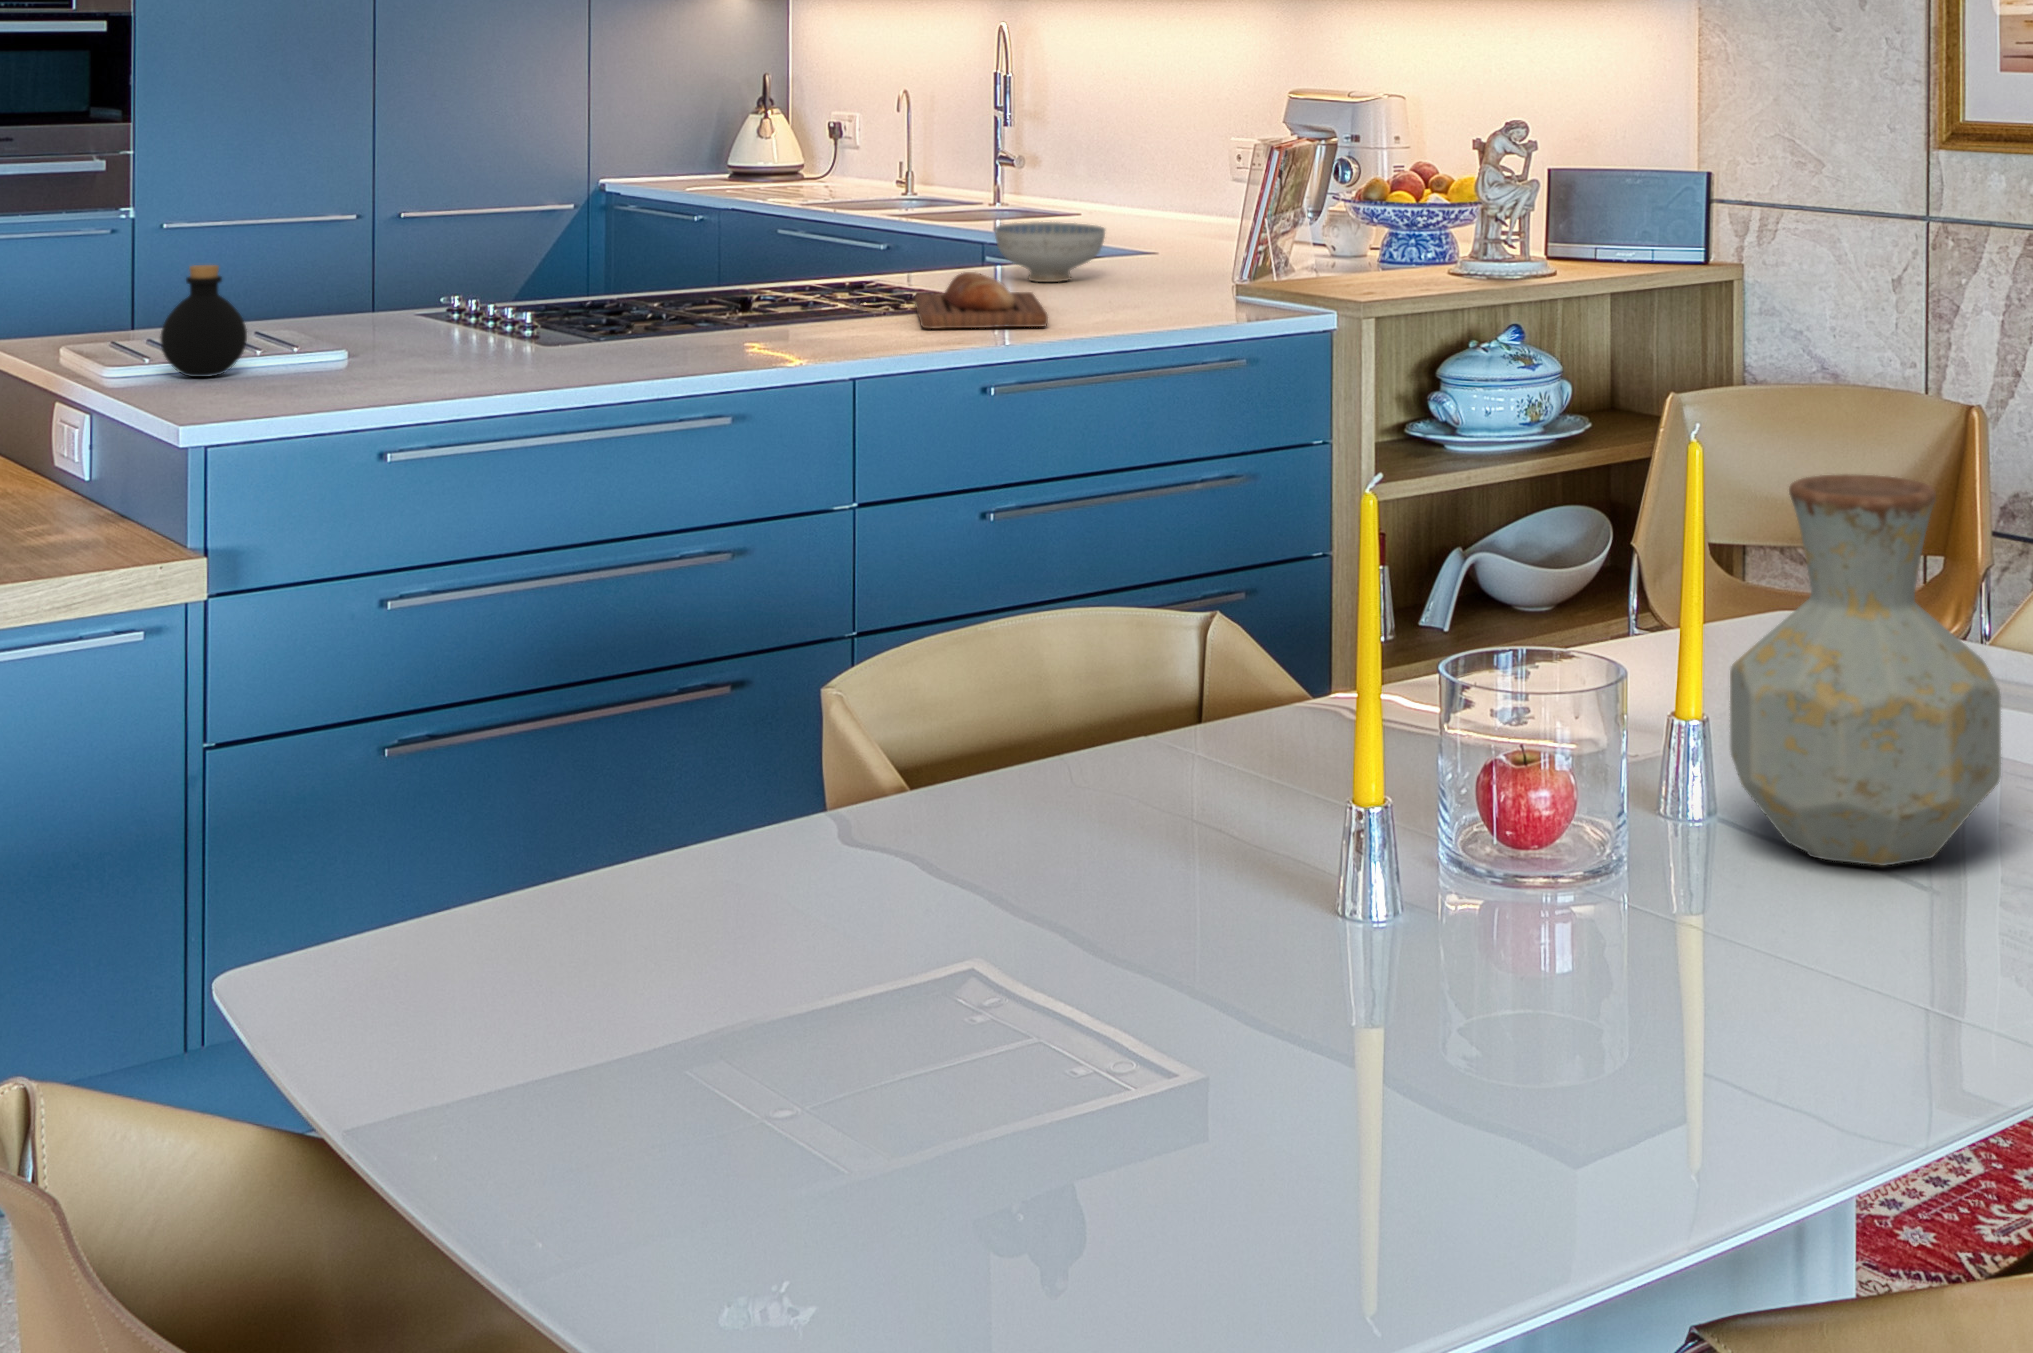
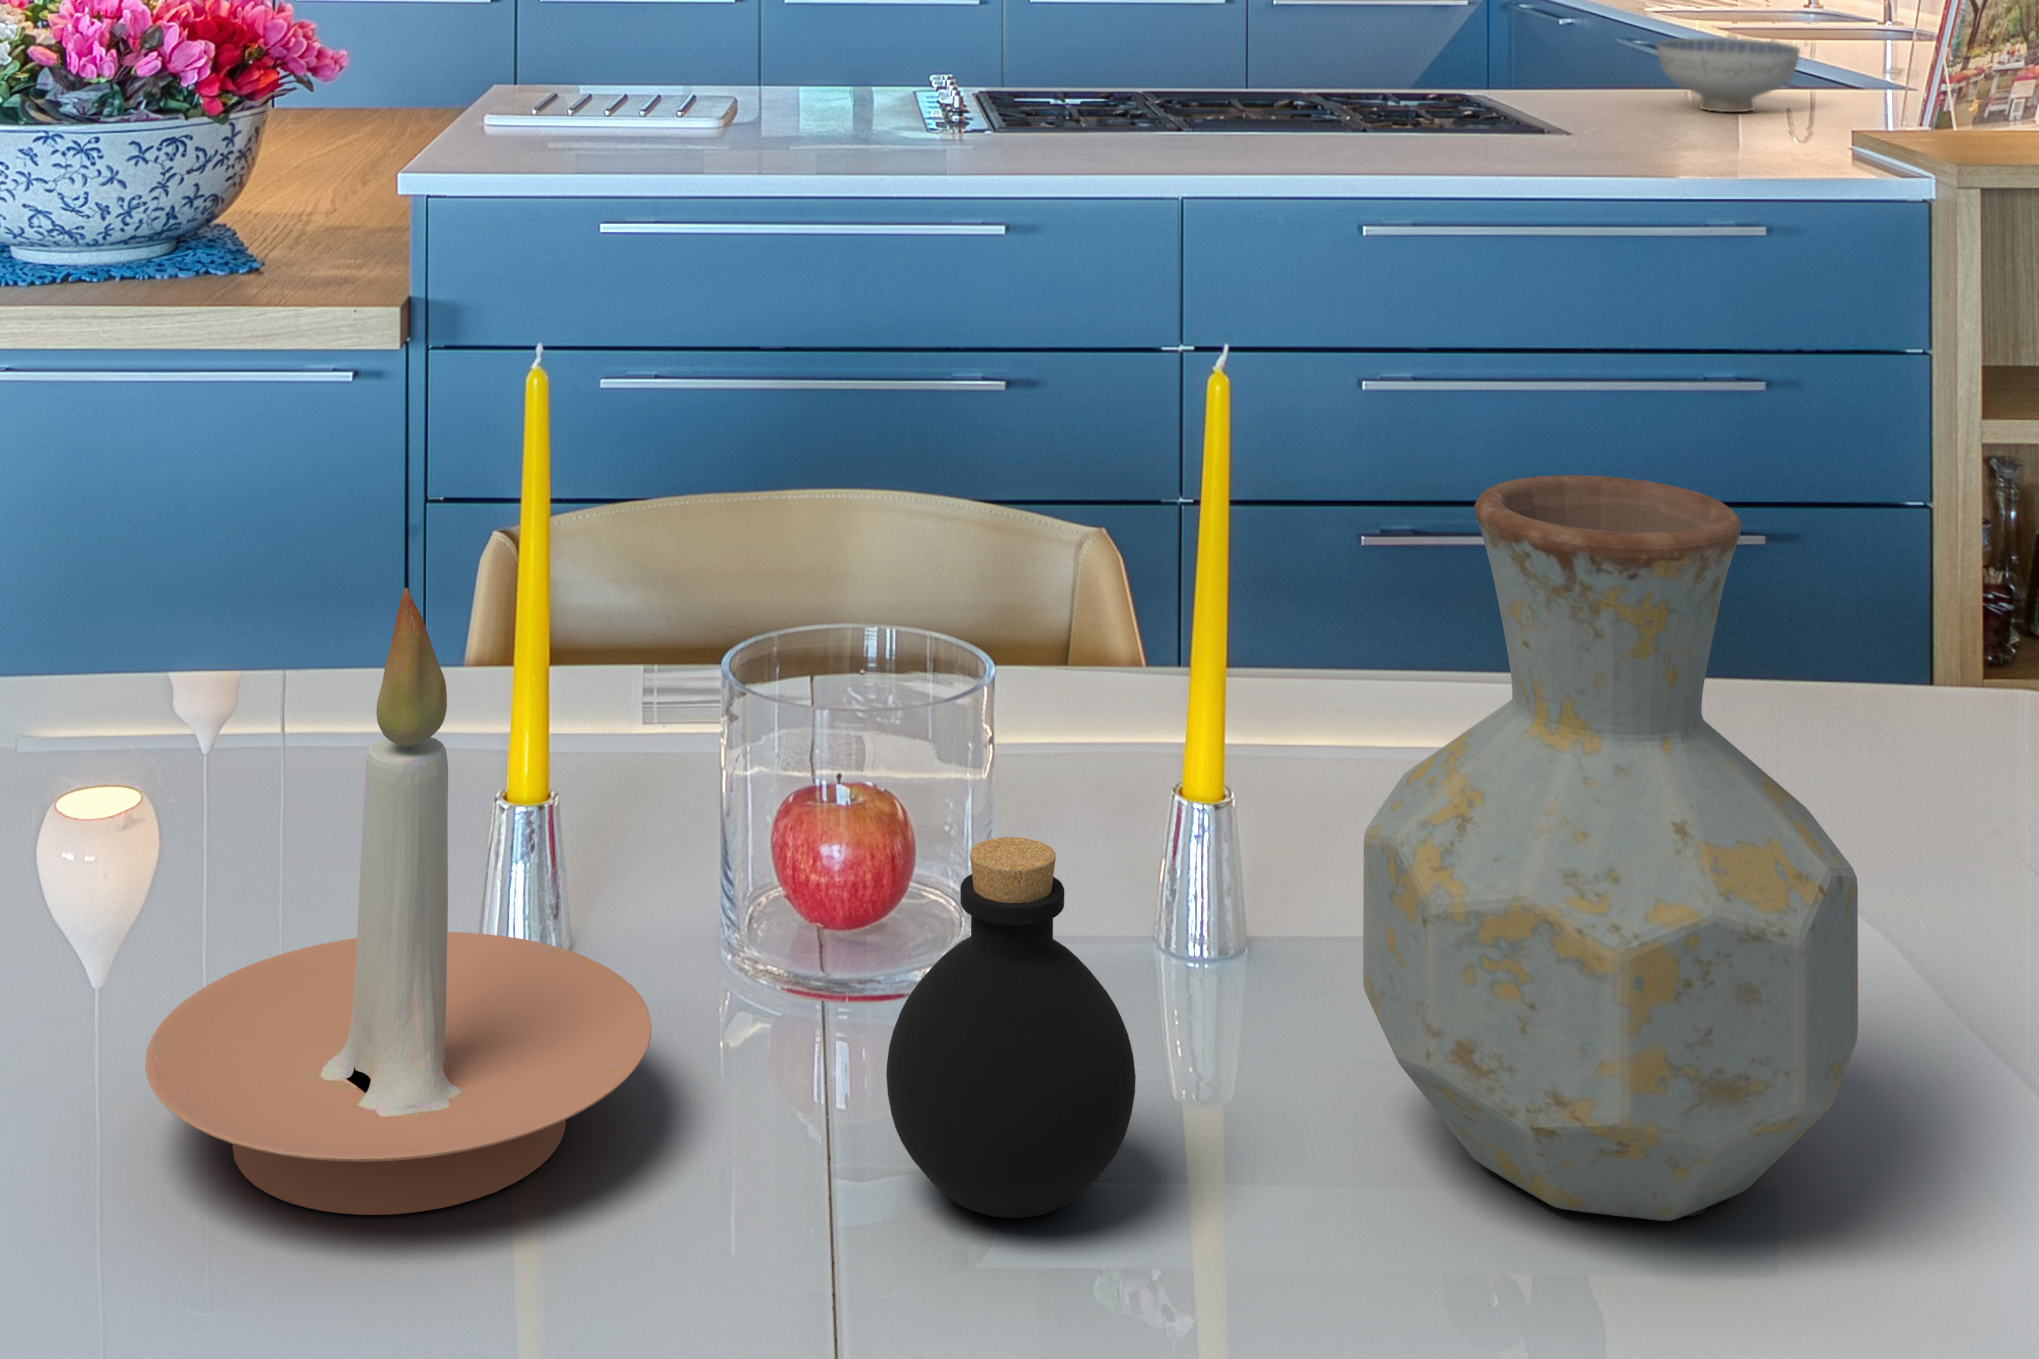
bottle: present [160,265,247,377] -> present [886,837,1136,1218]
bread loaf: present [915,272,1048,329] -> none [1425,88,1634,159]
candle holder: none [1161,630,1485,1020] -> present [145,588,651,1215]

